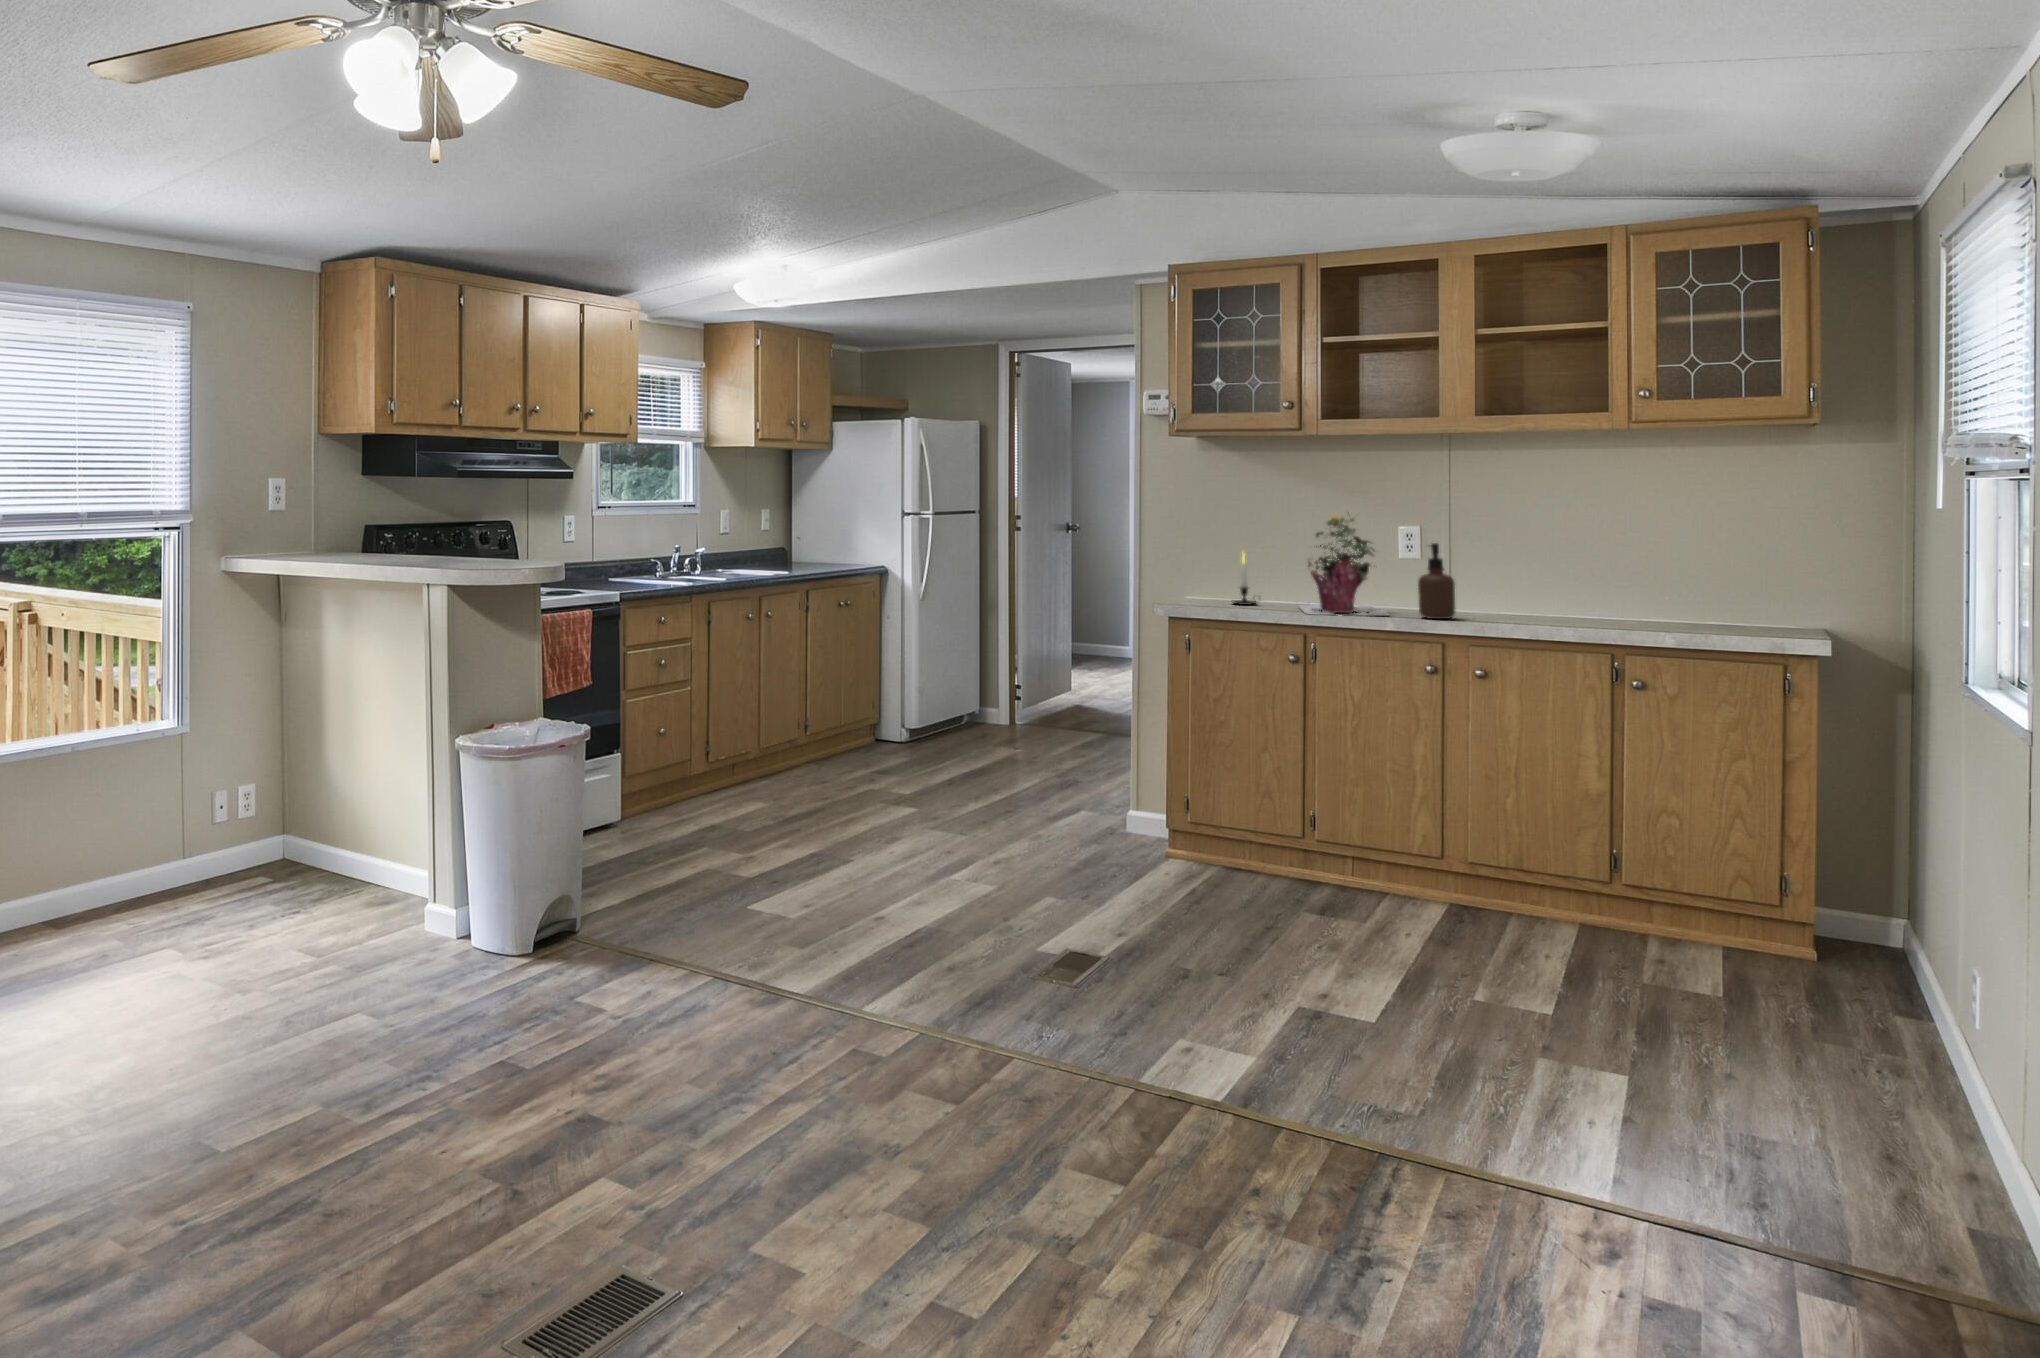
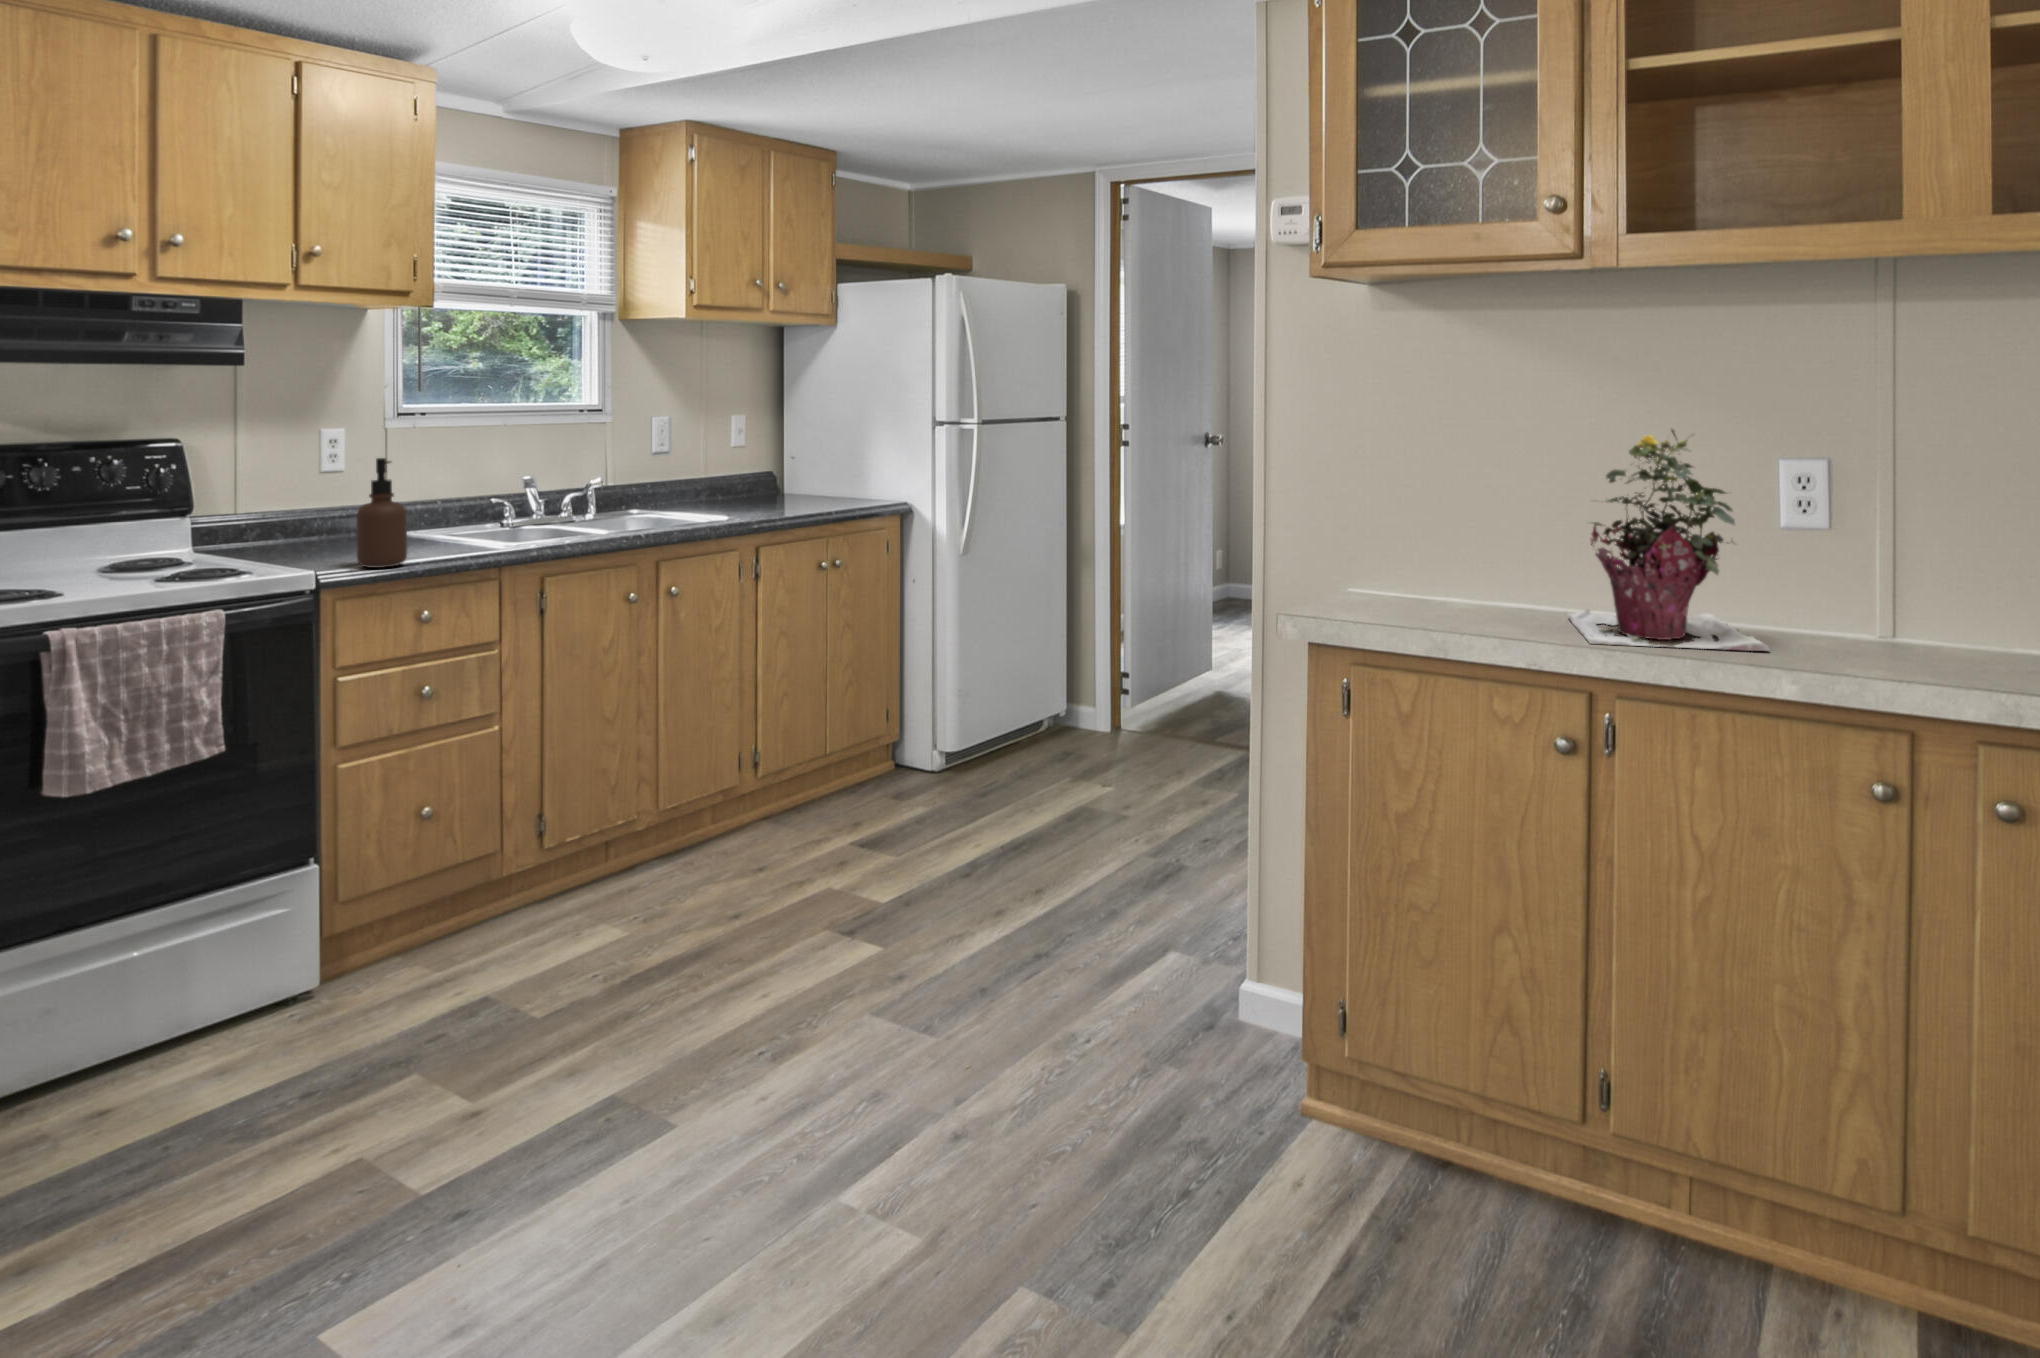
soap dispenser: present [1418,543,1455,619] -> present [356,458,407,568]
candle: present [1232,555,1260,605] -> none [1435,501,1493,608]

